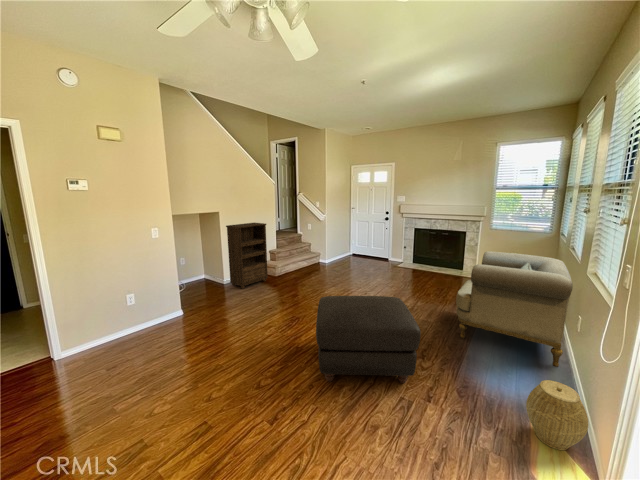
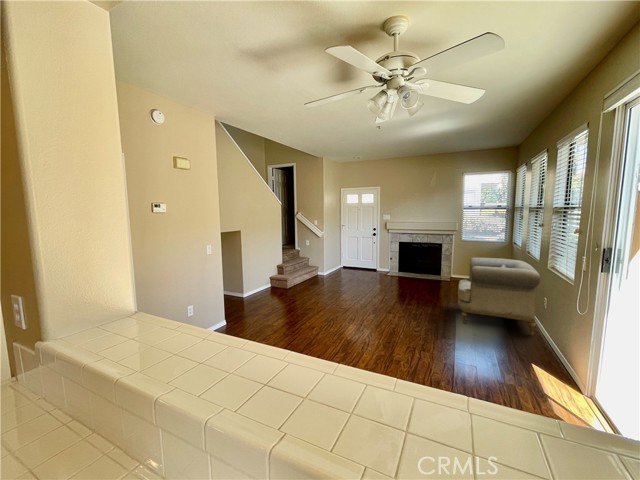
bookshelf: present [226,223,268,289] -> none [248,240,282,300]
ottoman: present [316,296,421,383] -> none [363,293,453,359]
woven basket: present [526,380,588,450] -> none [528,336,567,379]

